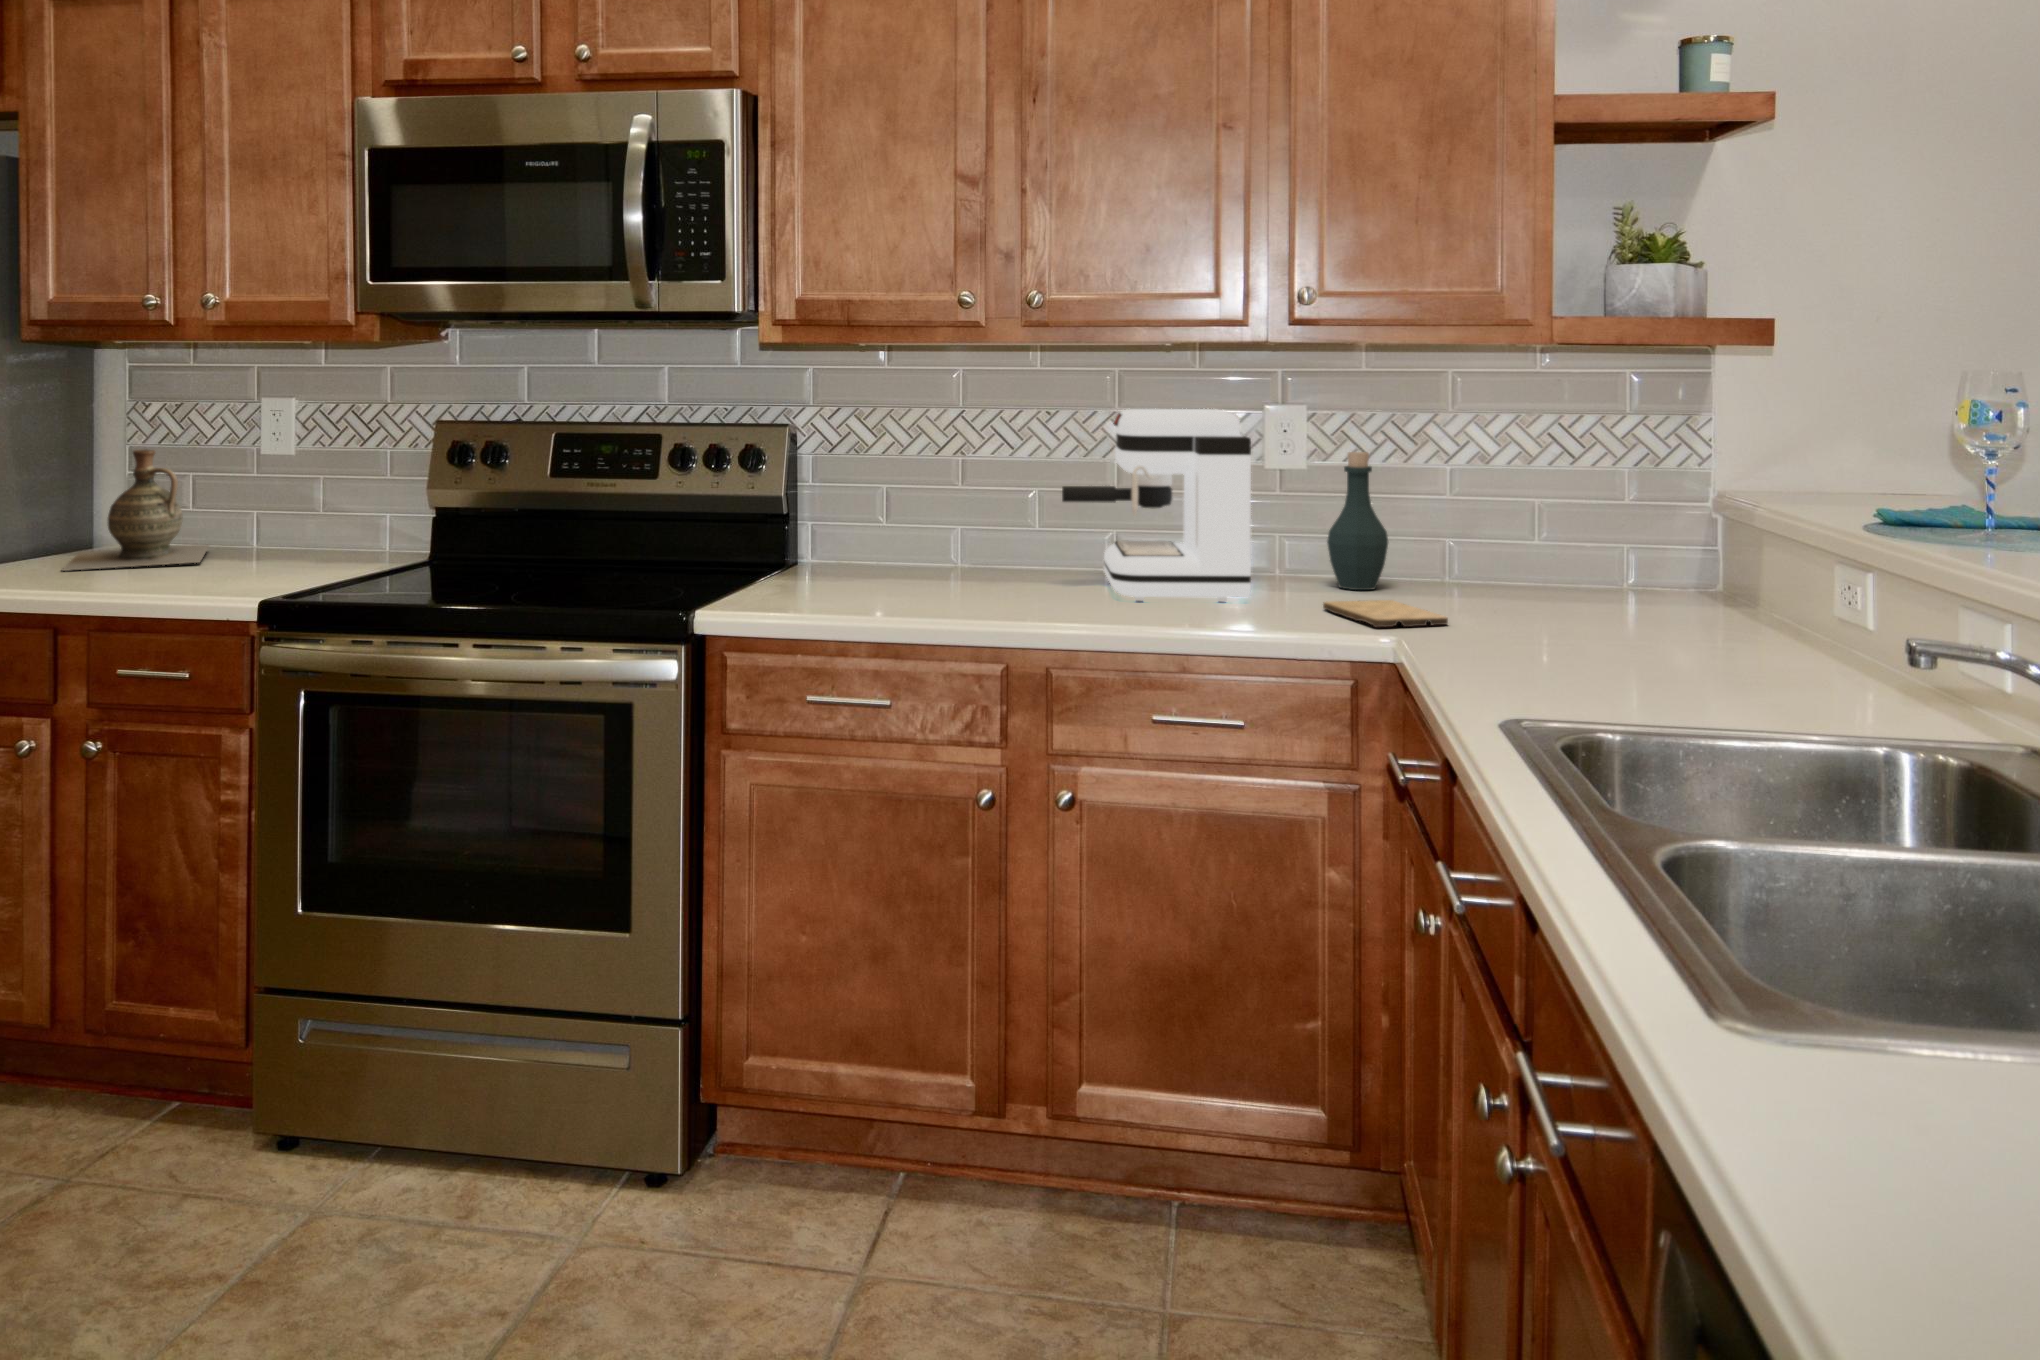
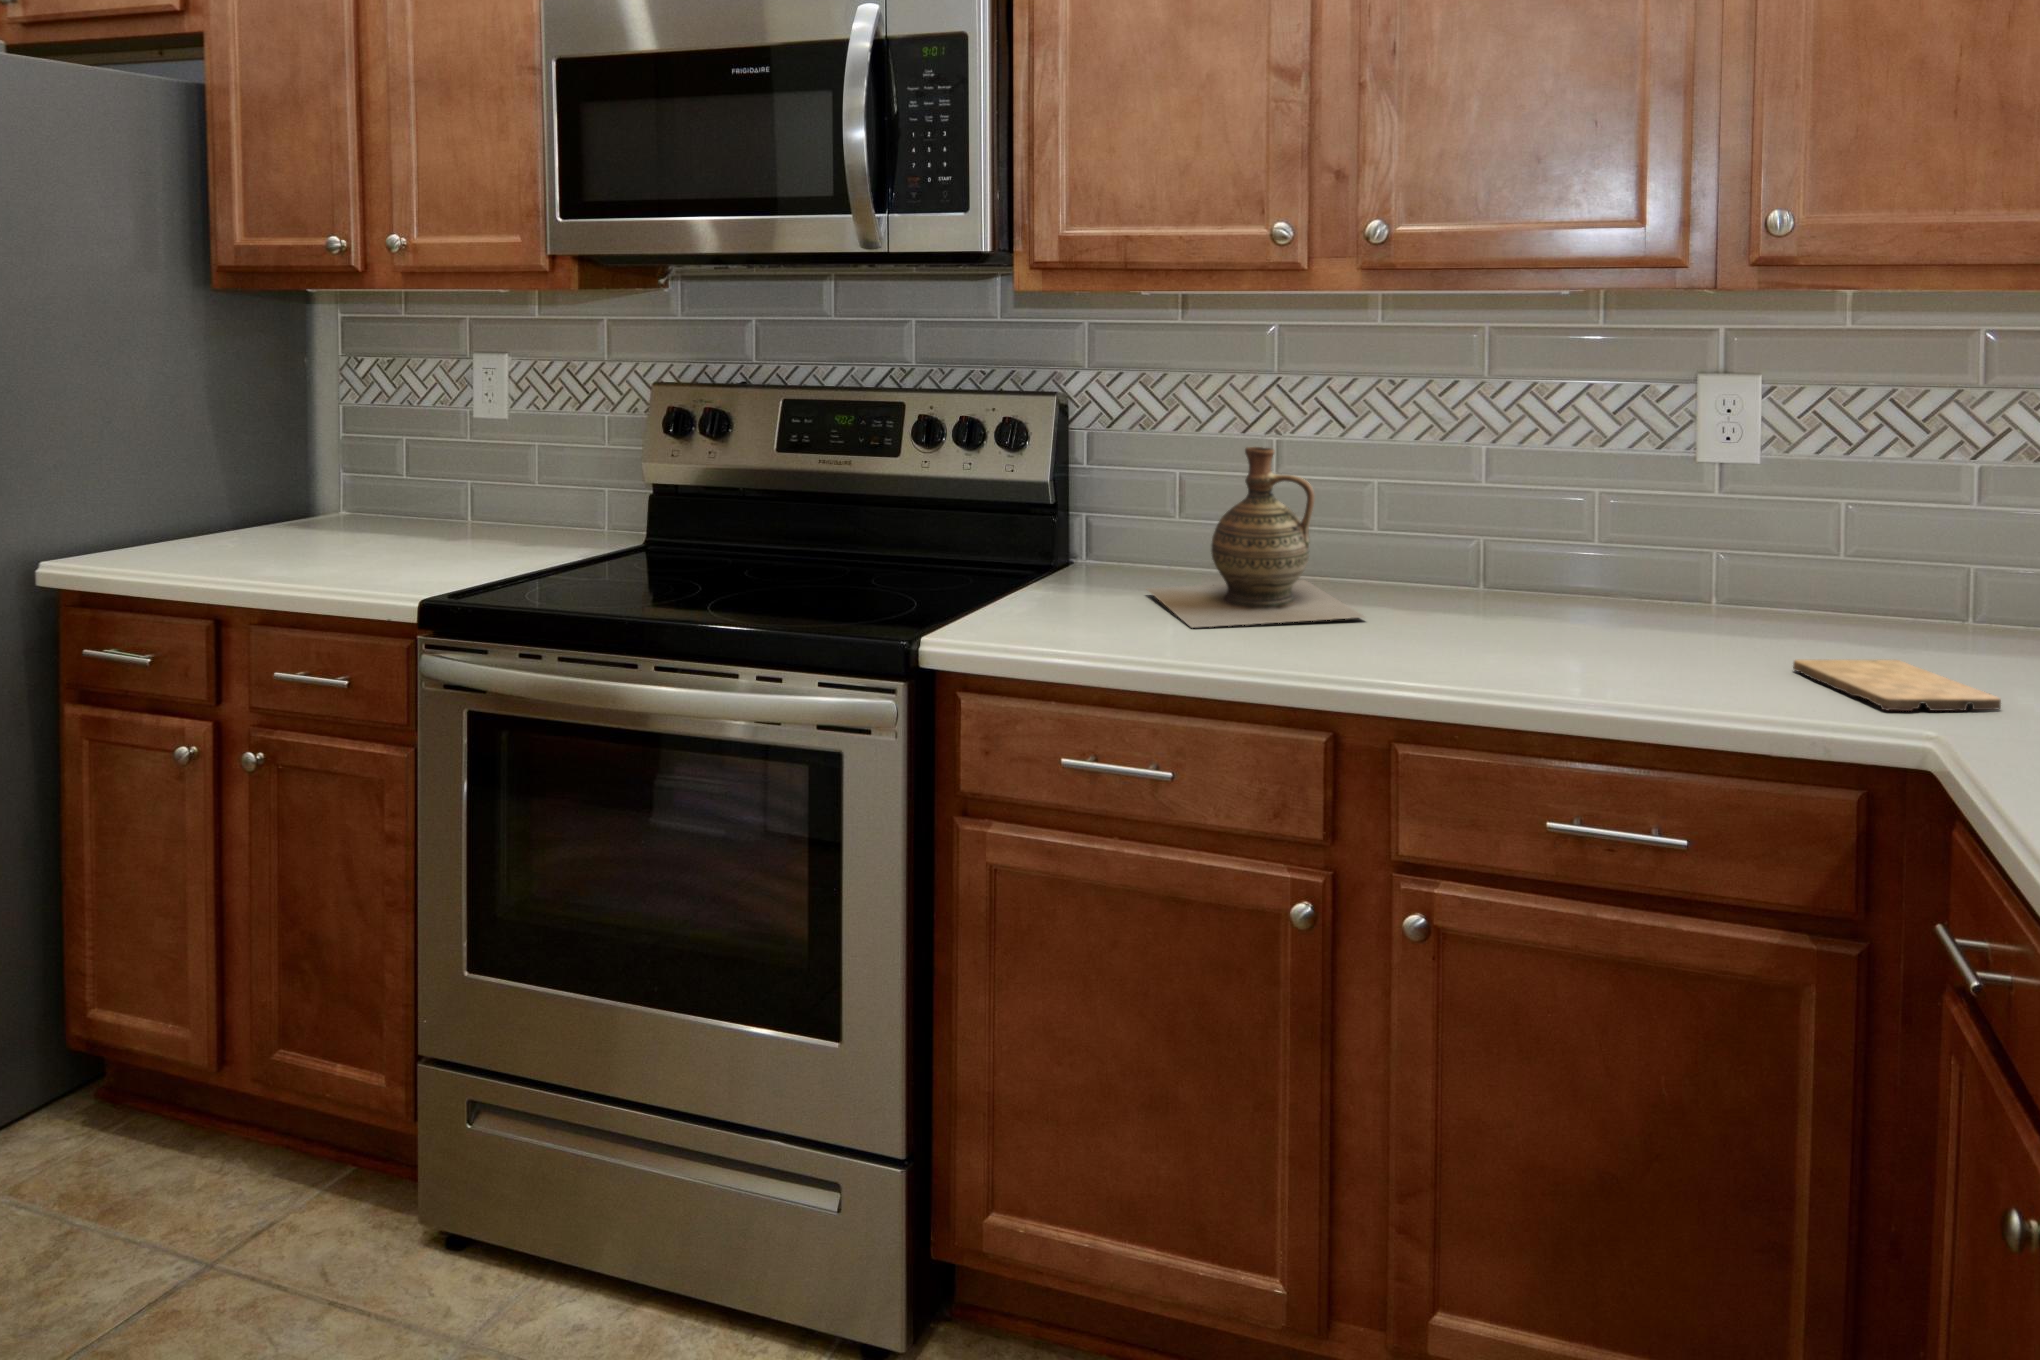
coffee maker: present [1062,409,1251,602] -> none [1411,380,1686,650]
ceramic jug: present [61,449,209,571] -> present [1147,447,1364,628]
bottle: present [1327,452,1388,590] -> none [1790,442,1884,637]

